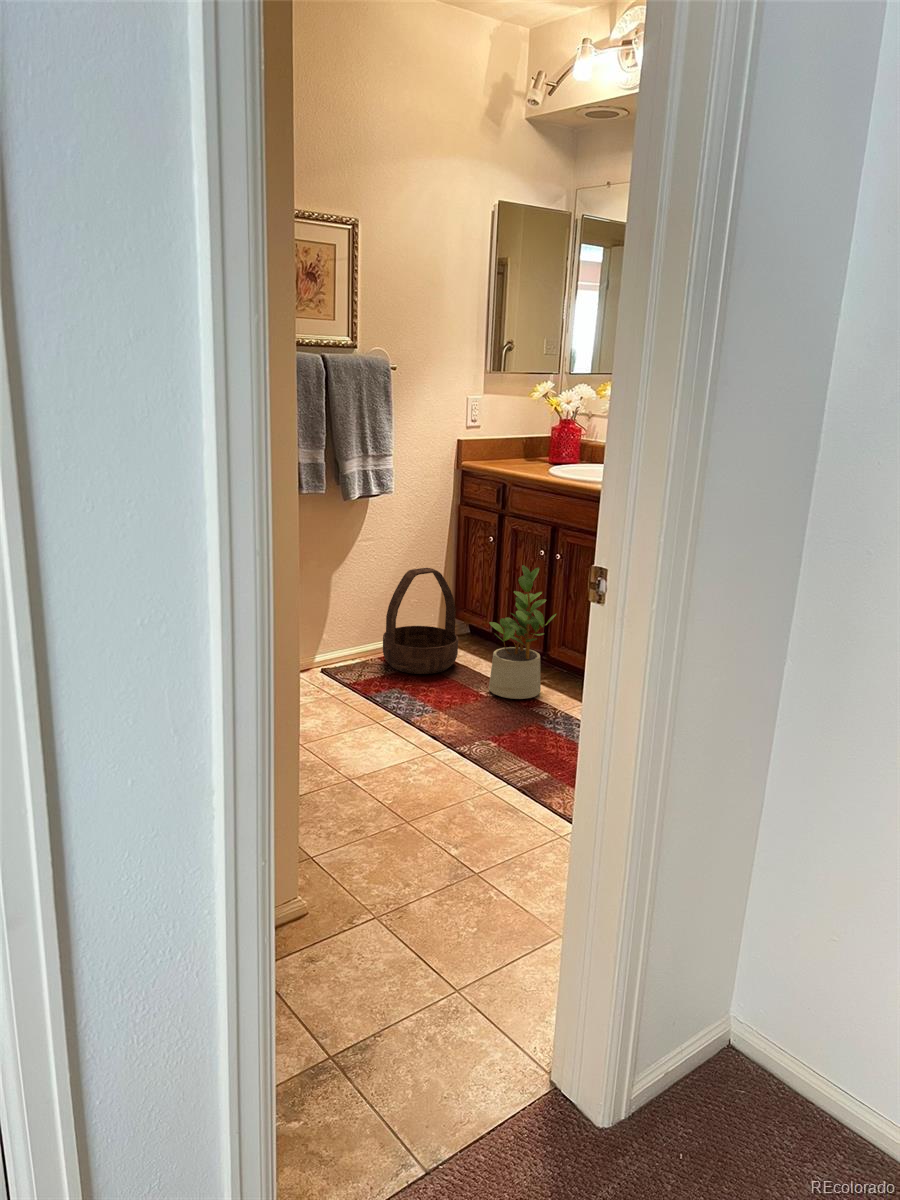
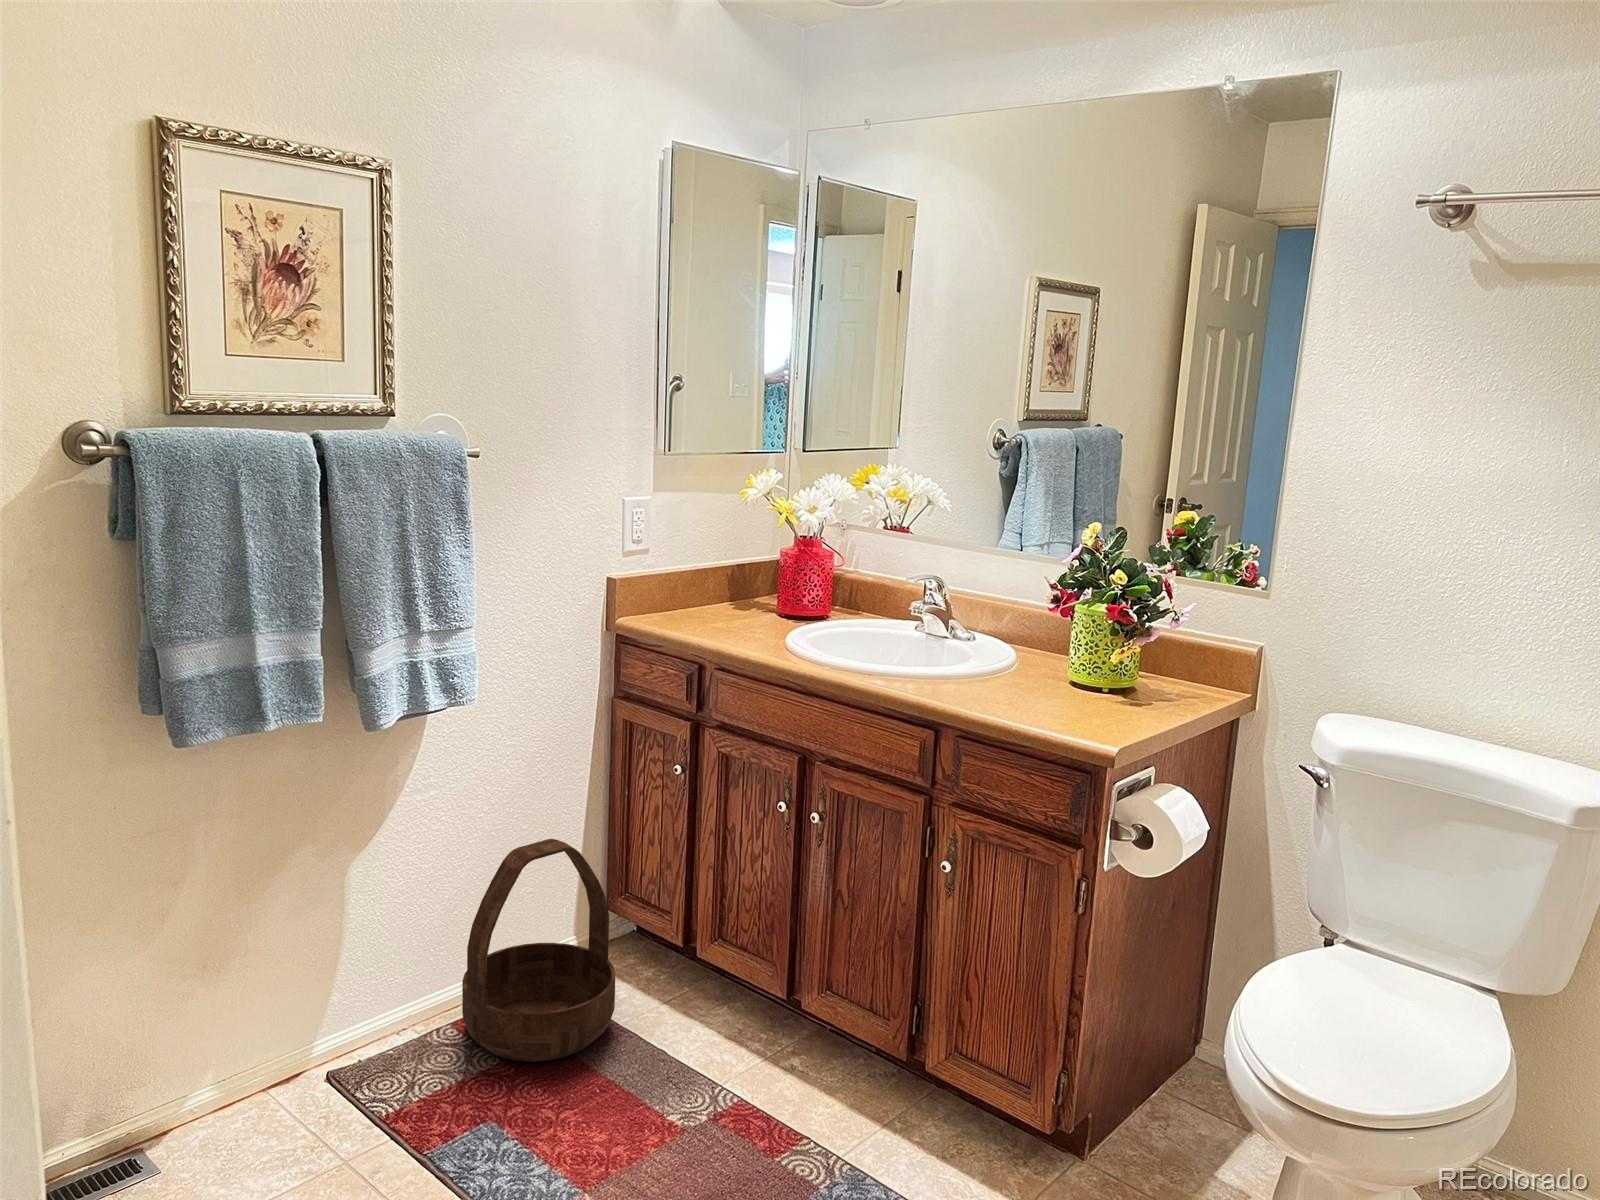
potted plant: present [489,565,556,699] -> none [678,848,814,1122]

